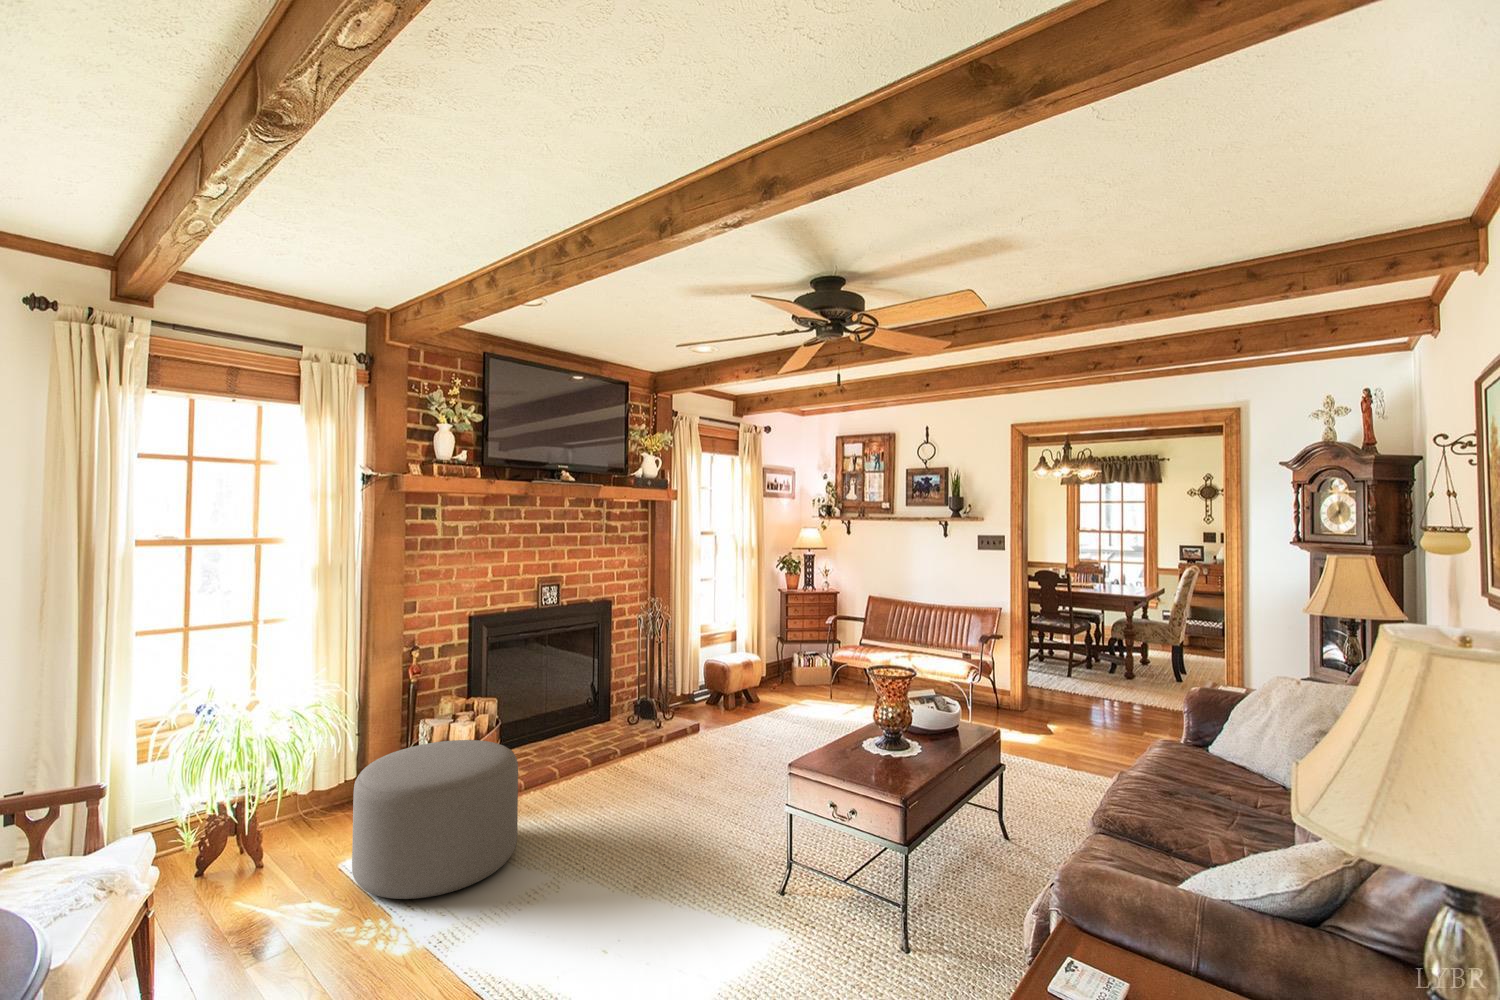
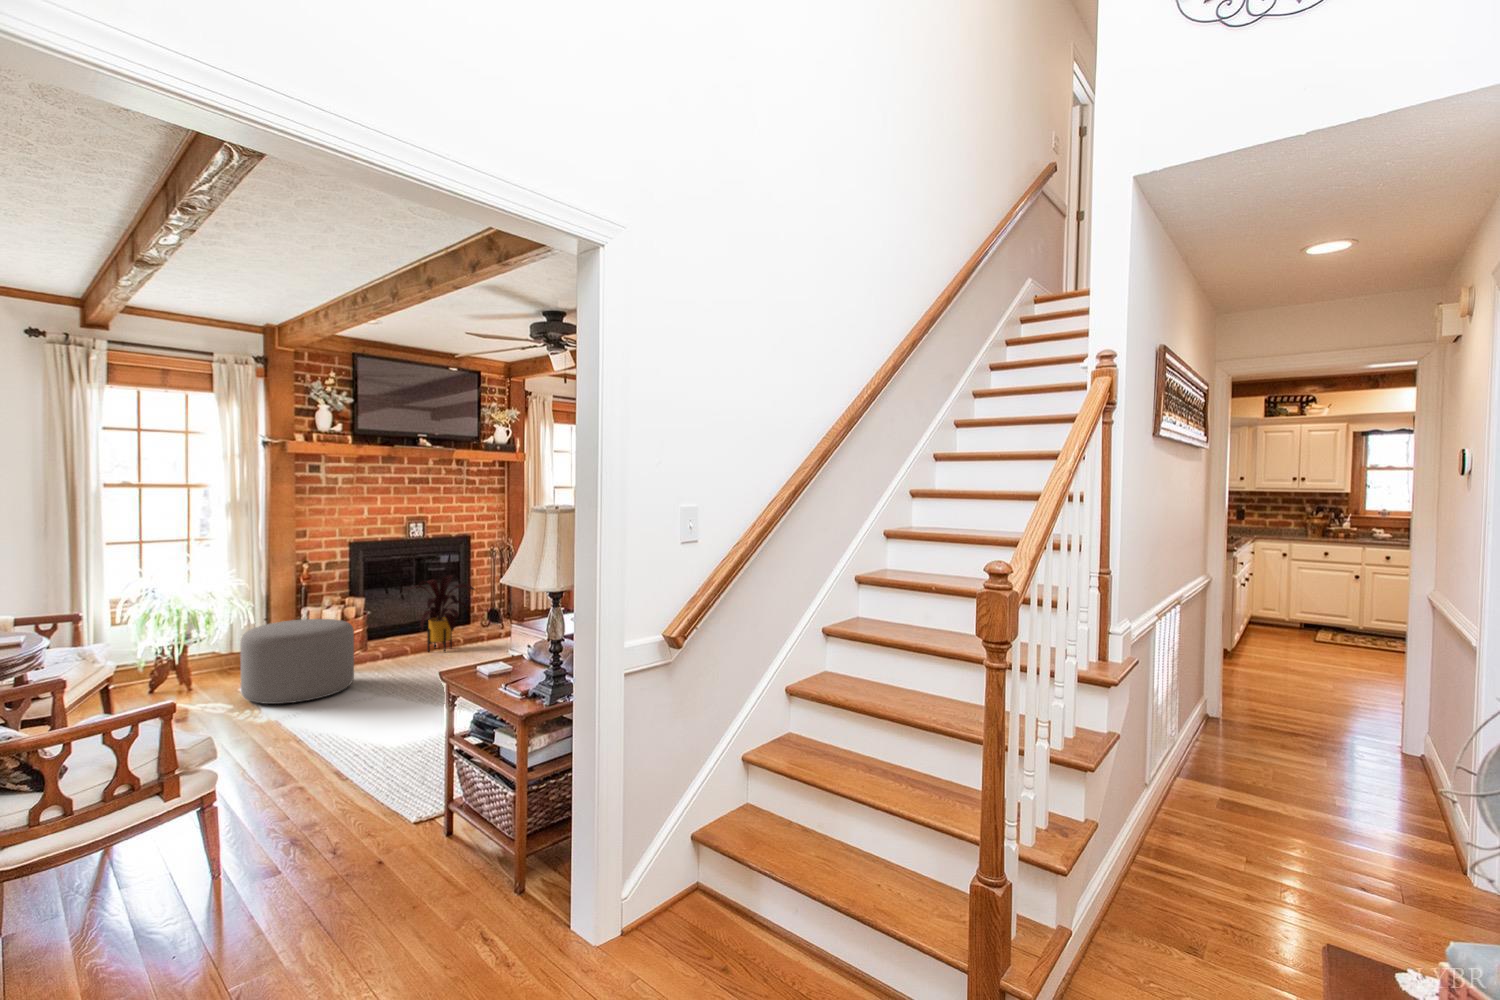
house plant: none [547,656,647,769] -> present [413,575,475,652]

